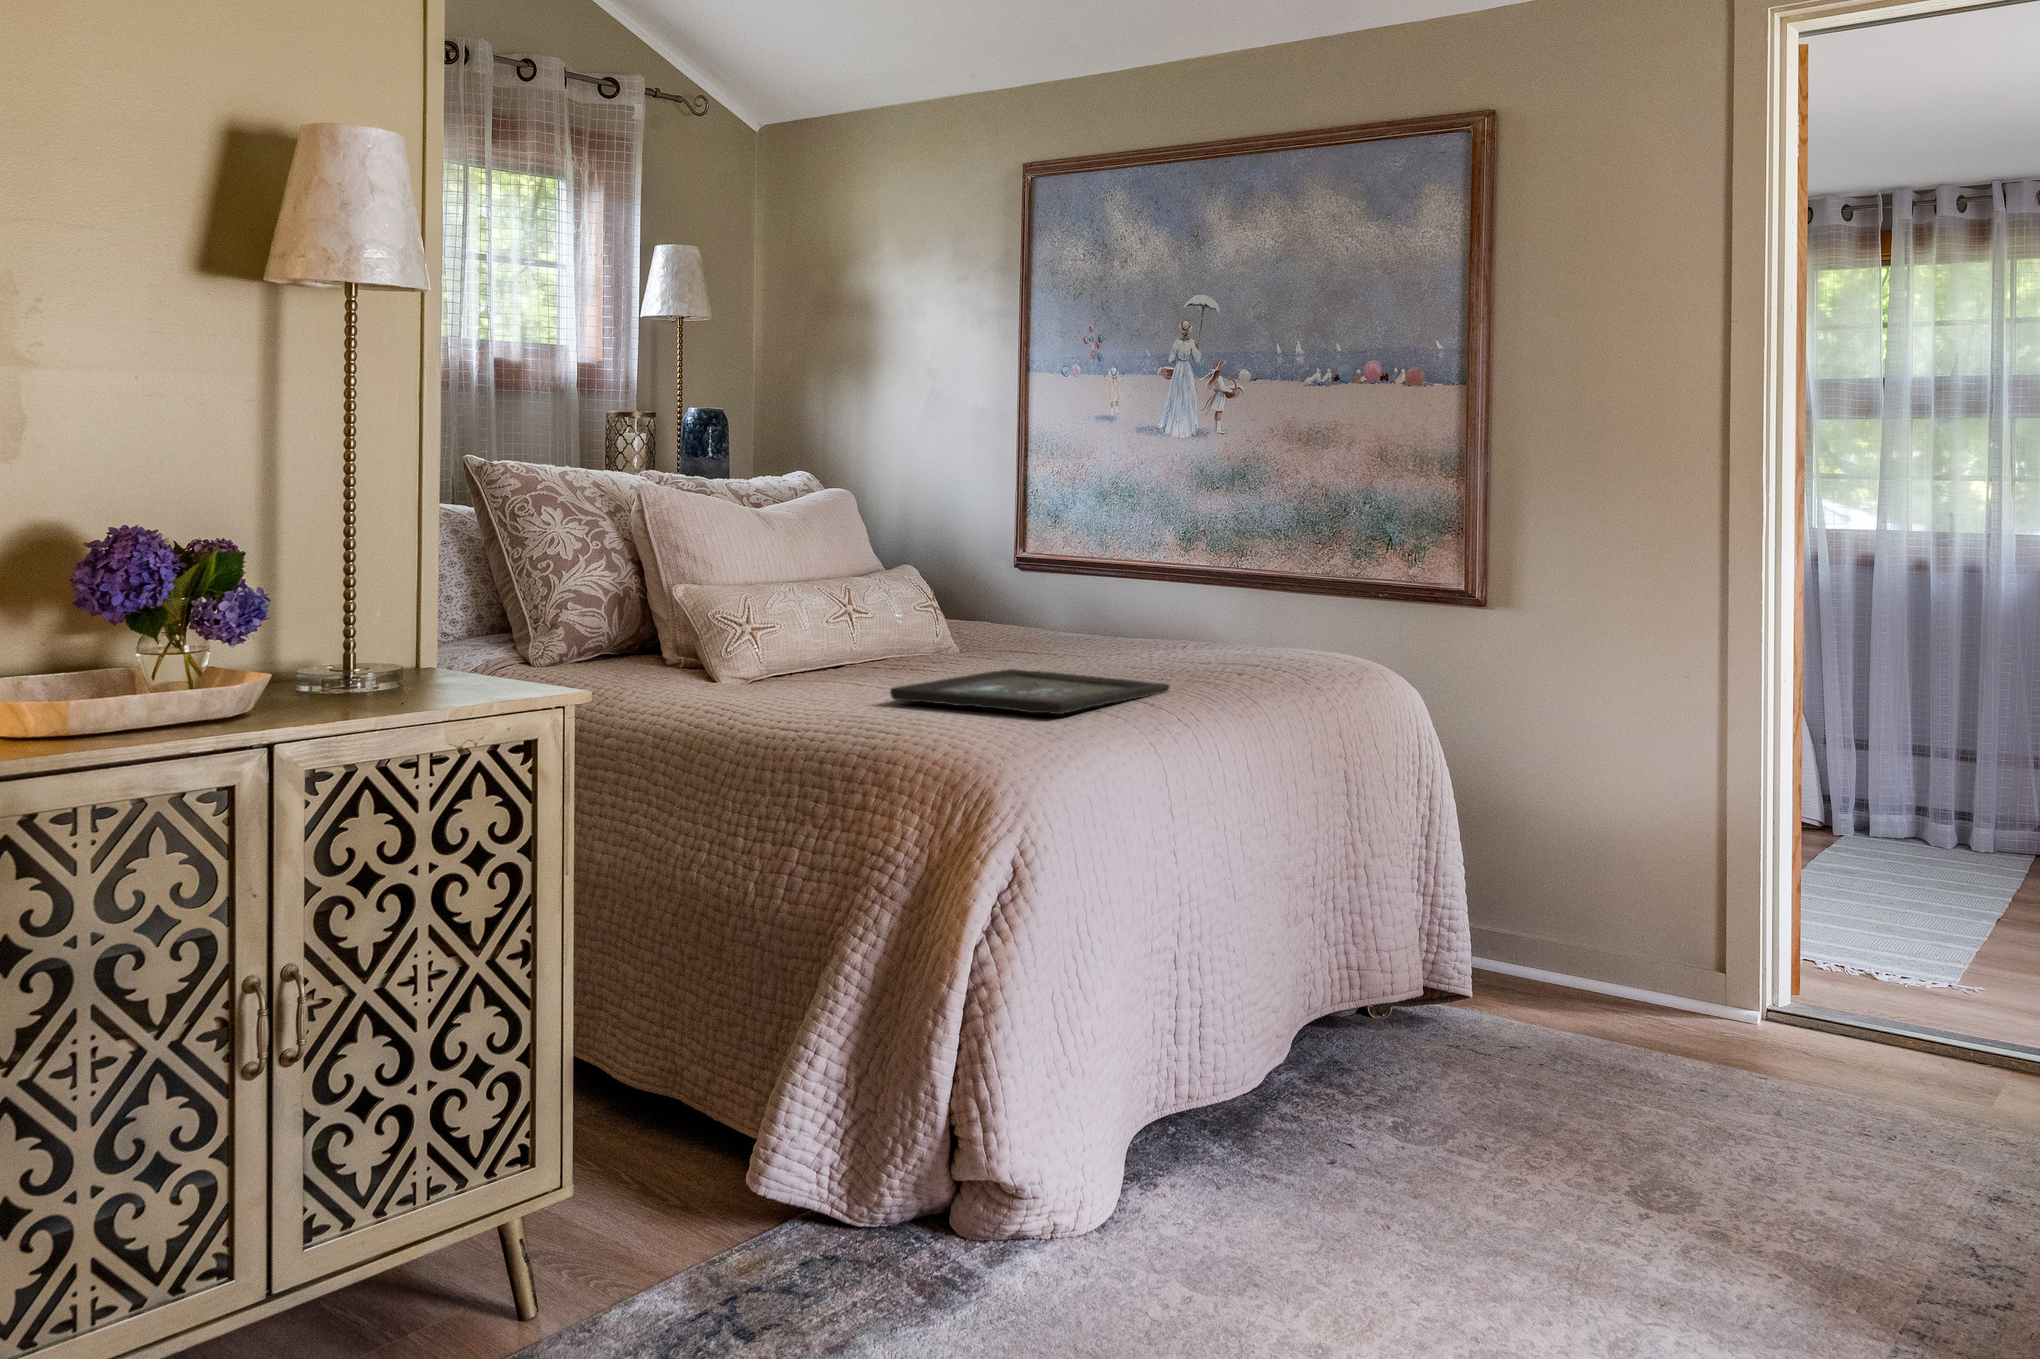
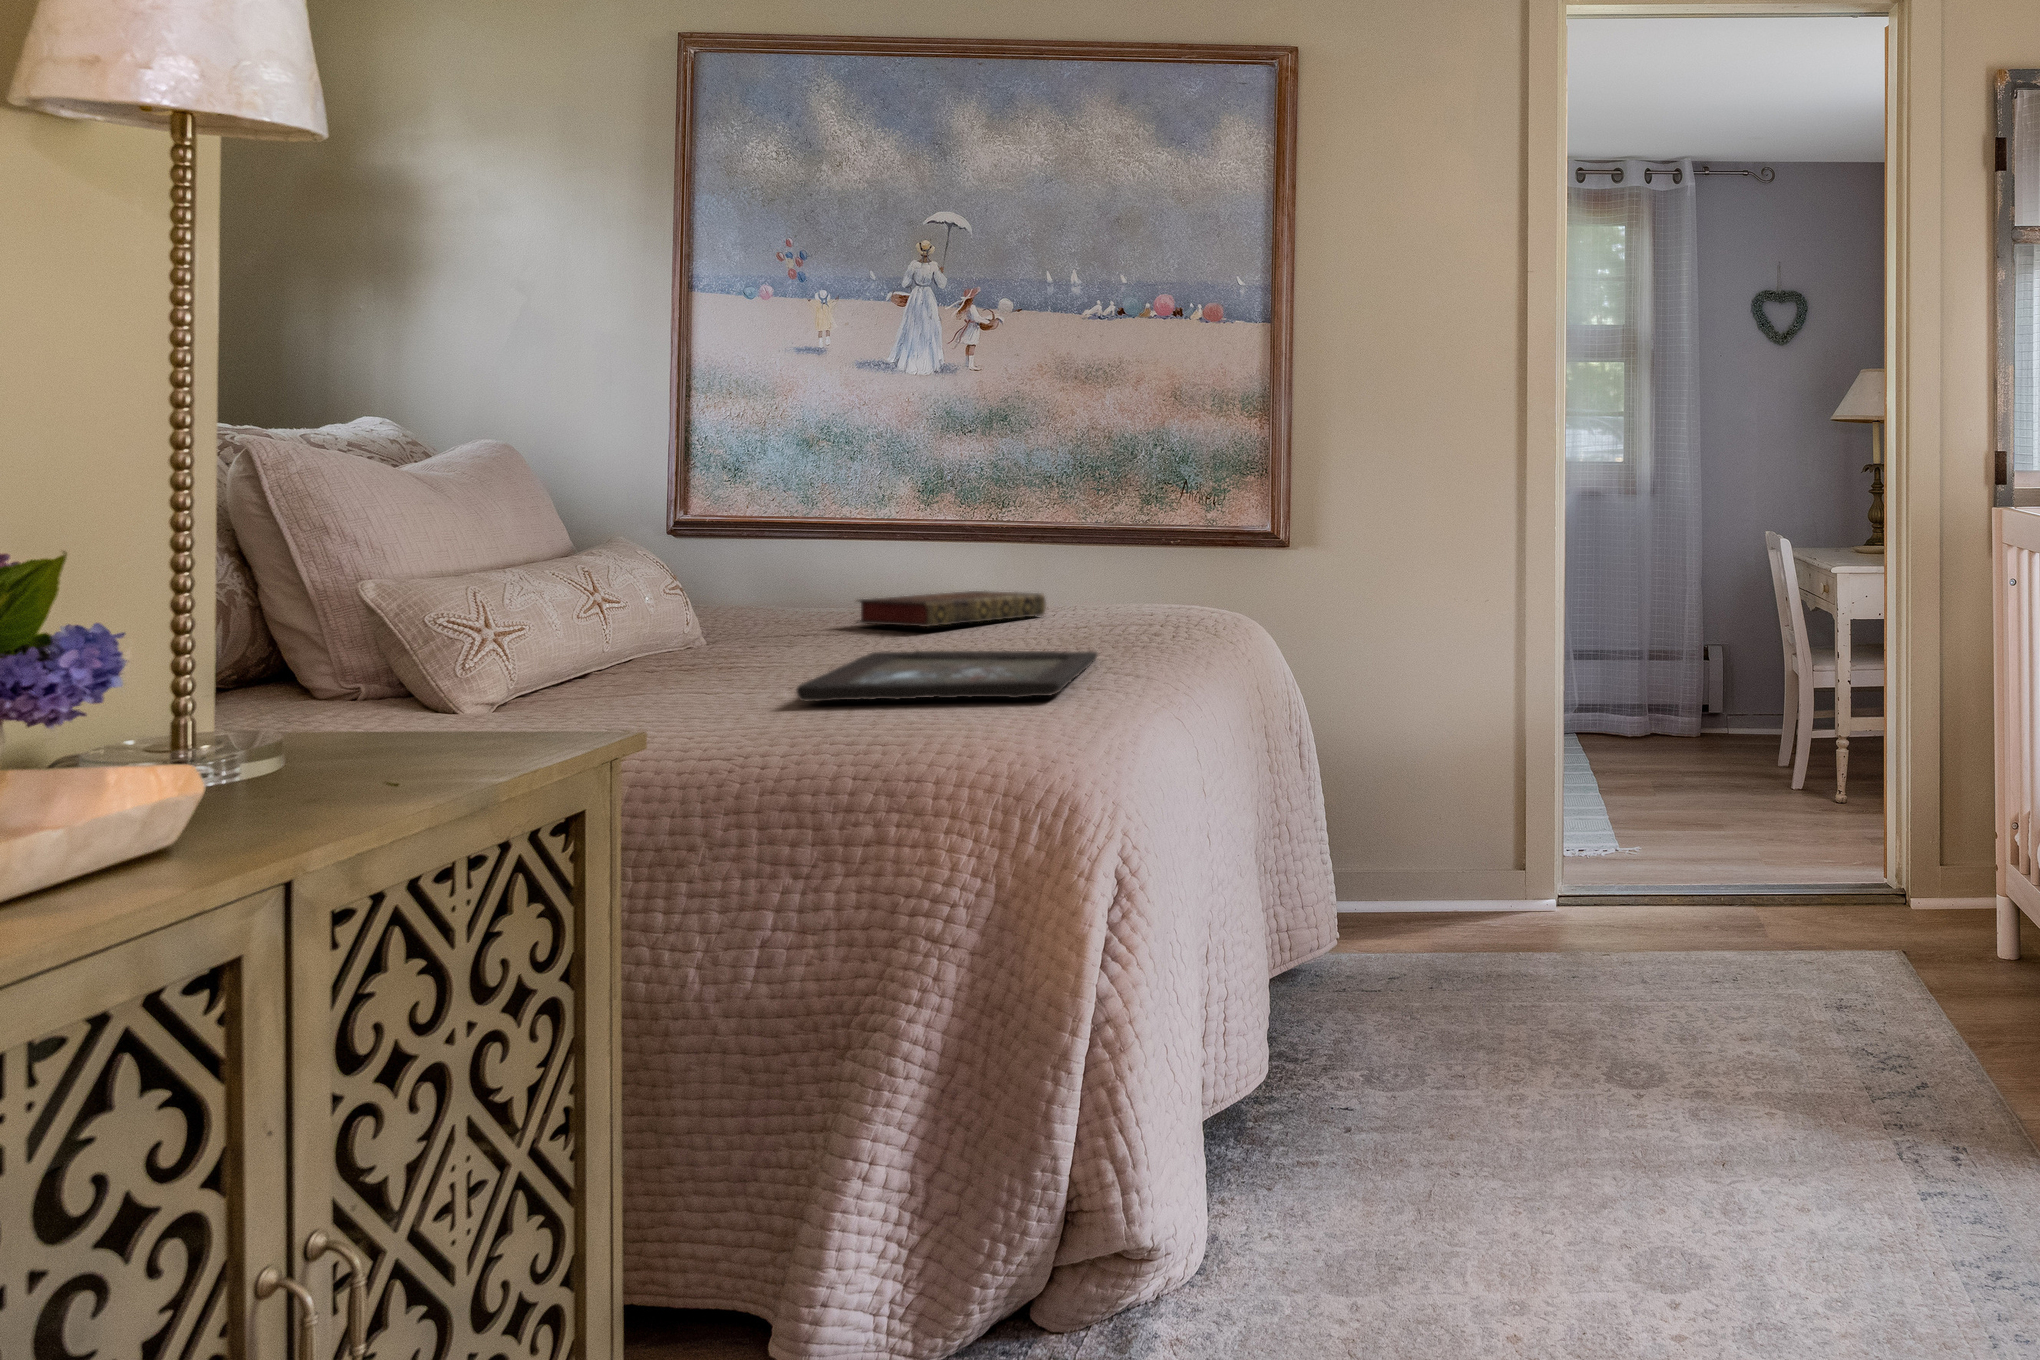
book: none [1061,627,1217,654] -> present [858,591,1046,627]

